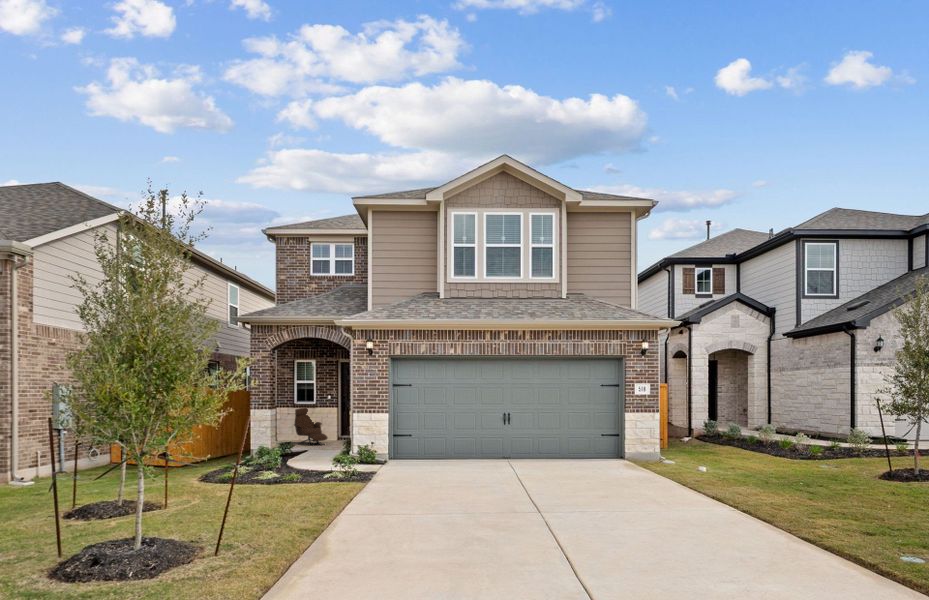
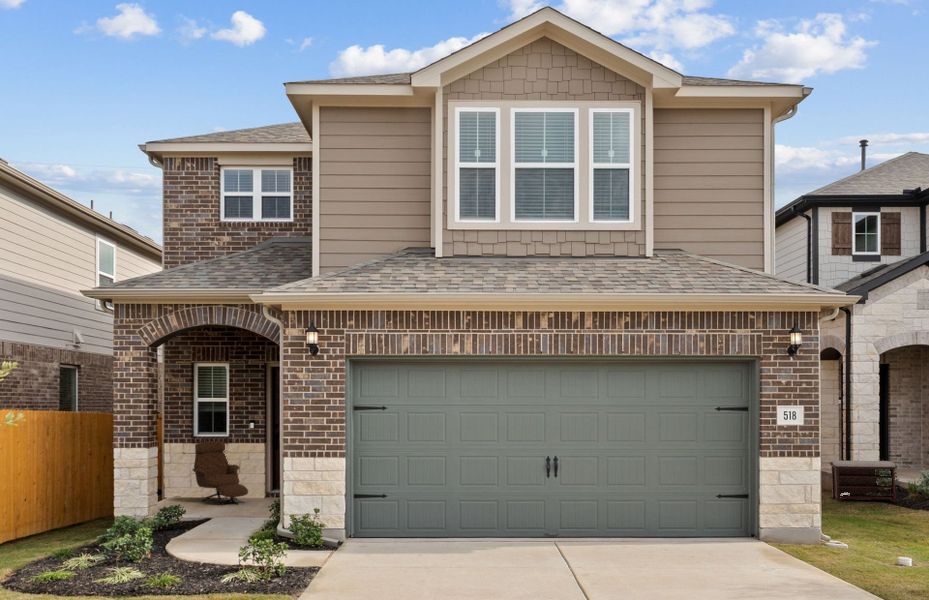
bench: none [677,419,716,444] -> present [830,460,897,502]

